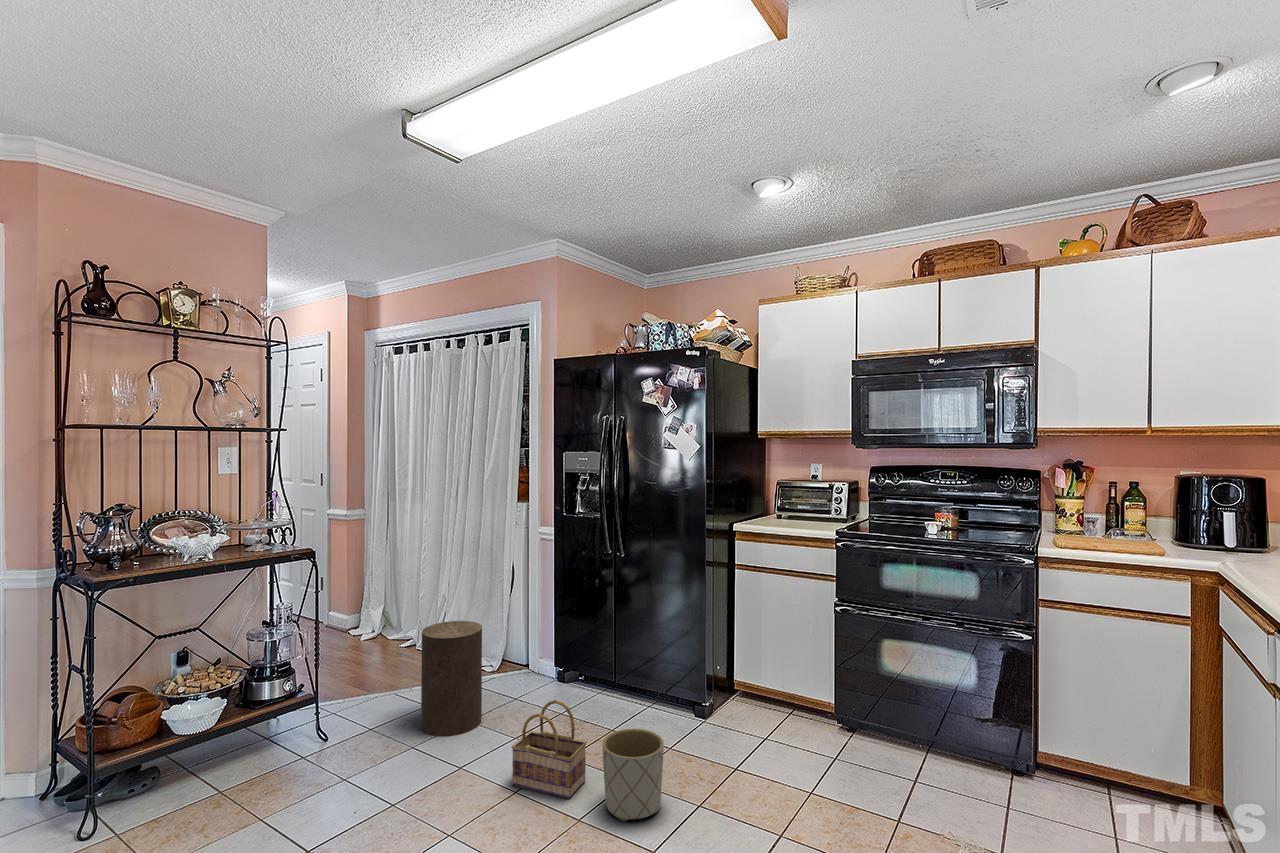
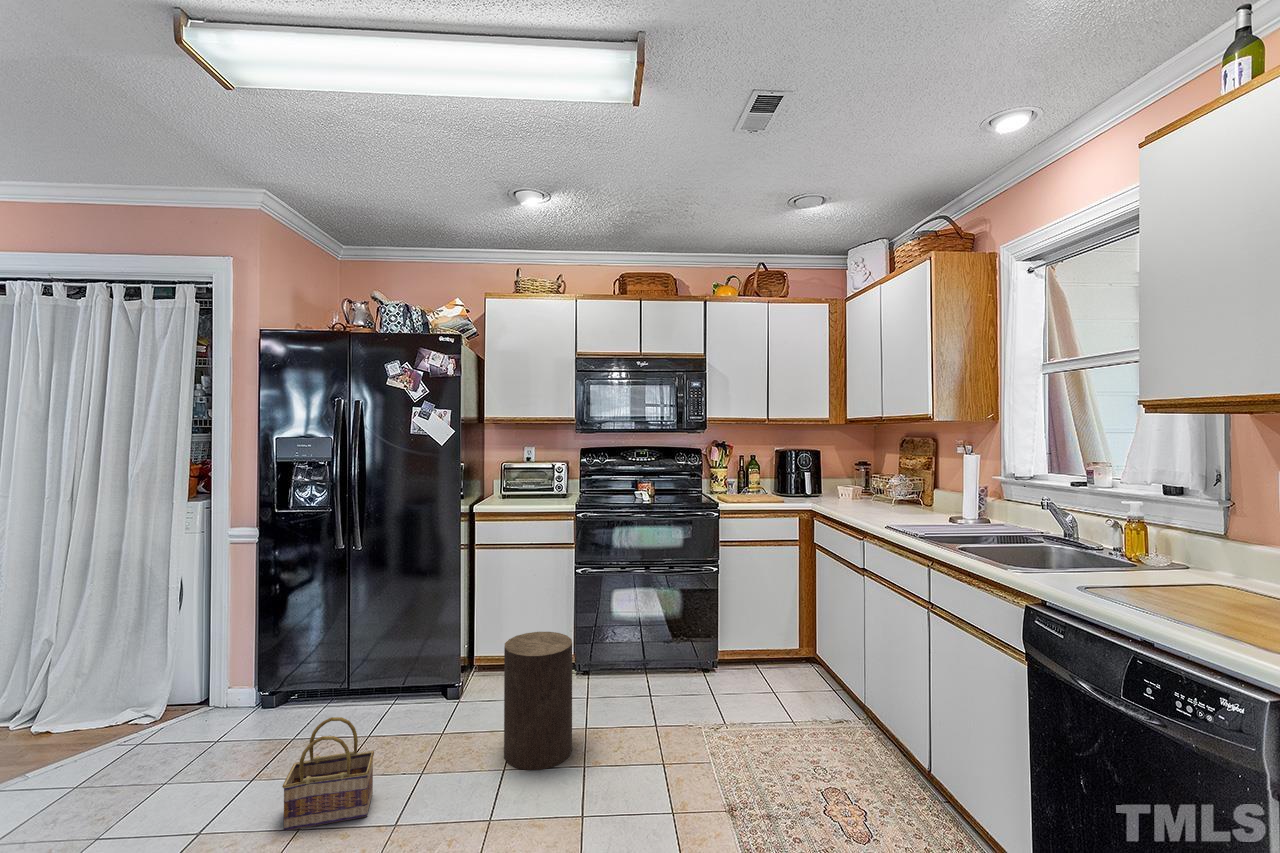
stool: present [421,621,482,736] -> present [504,632,572,770]
planter: present [603,729,664,821] -> none [408,717,473,813]

